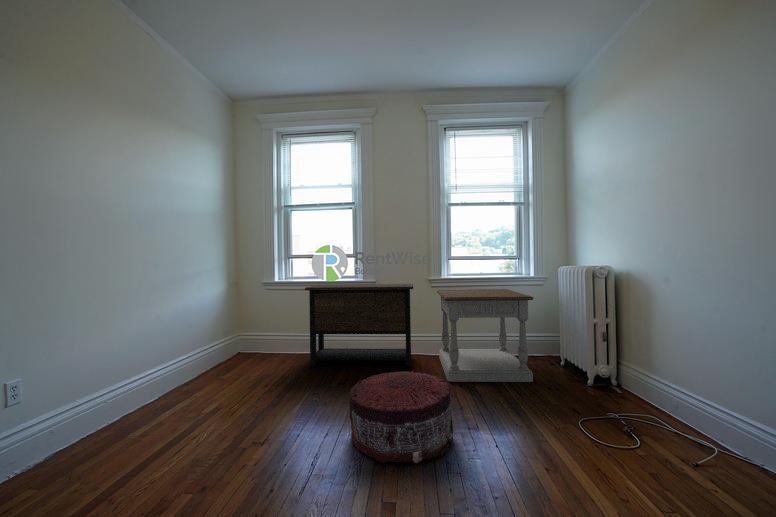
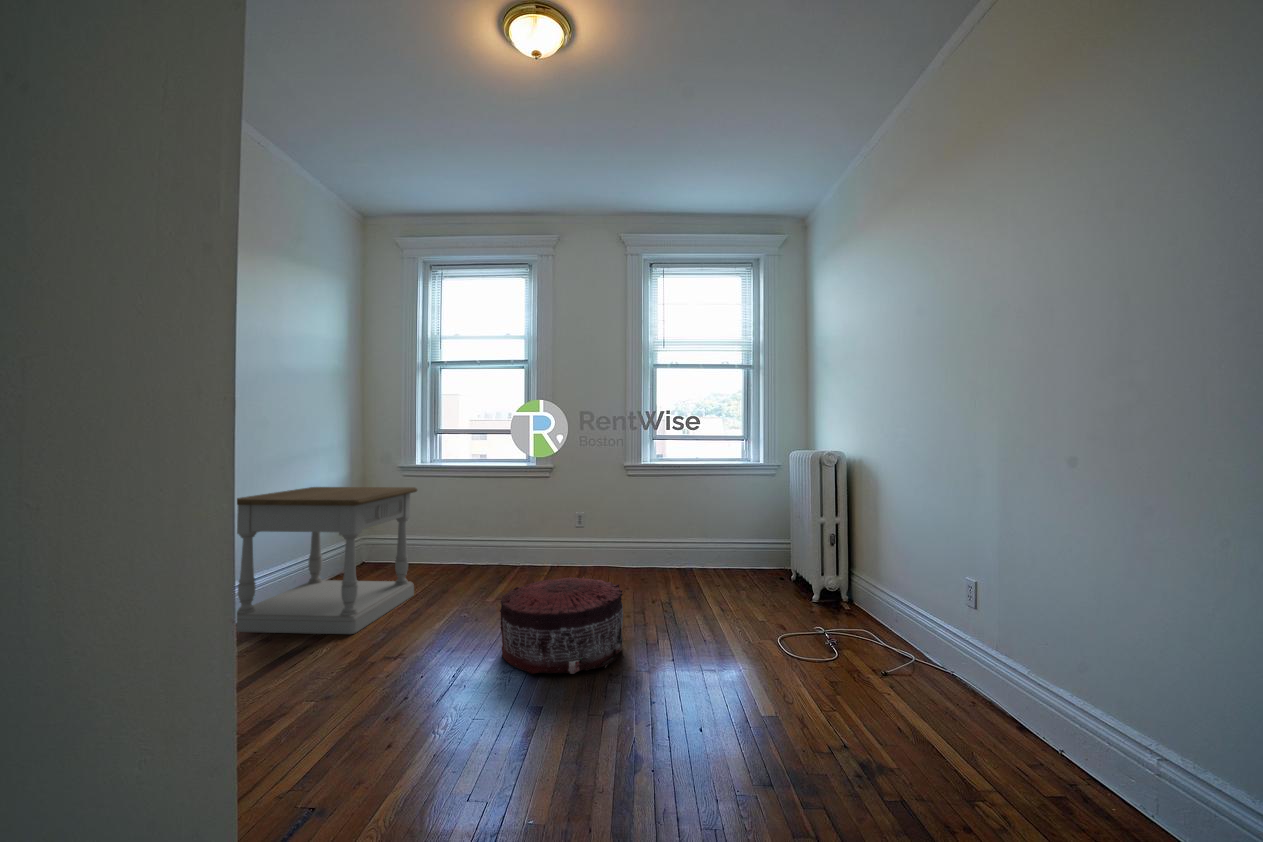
dresser: present [305,284,413,366] -> none [456,471,604,581]
side table: present [437,289,534,382] -> present [237,487,417,634]

